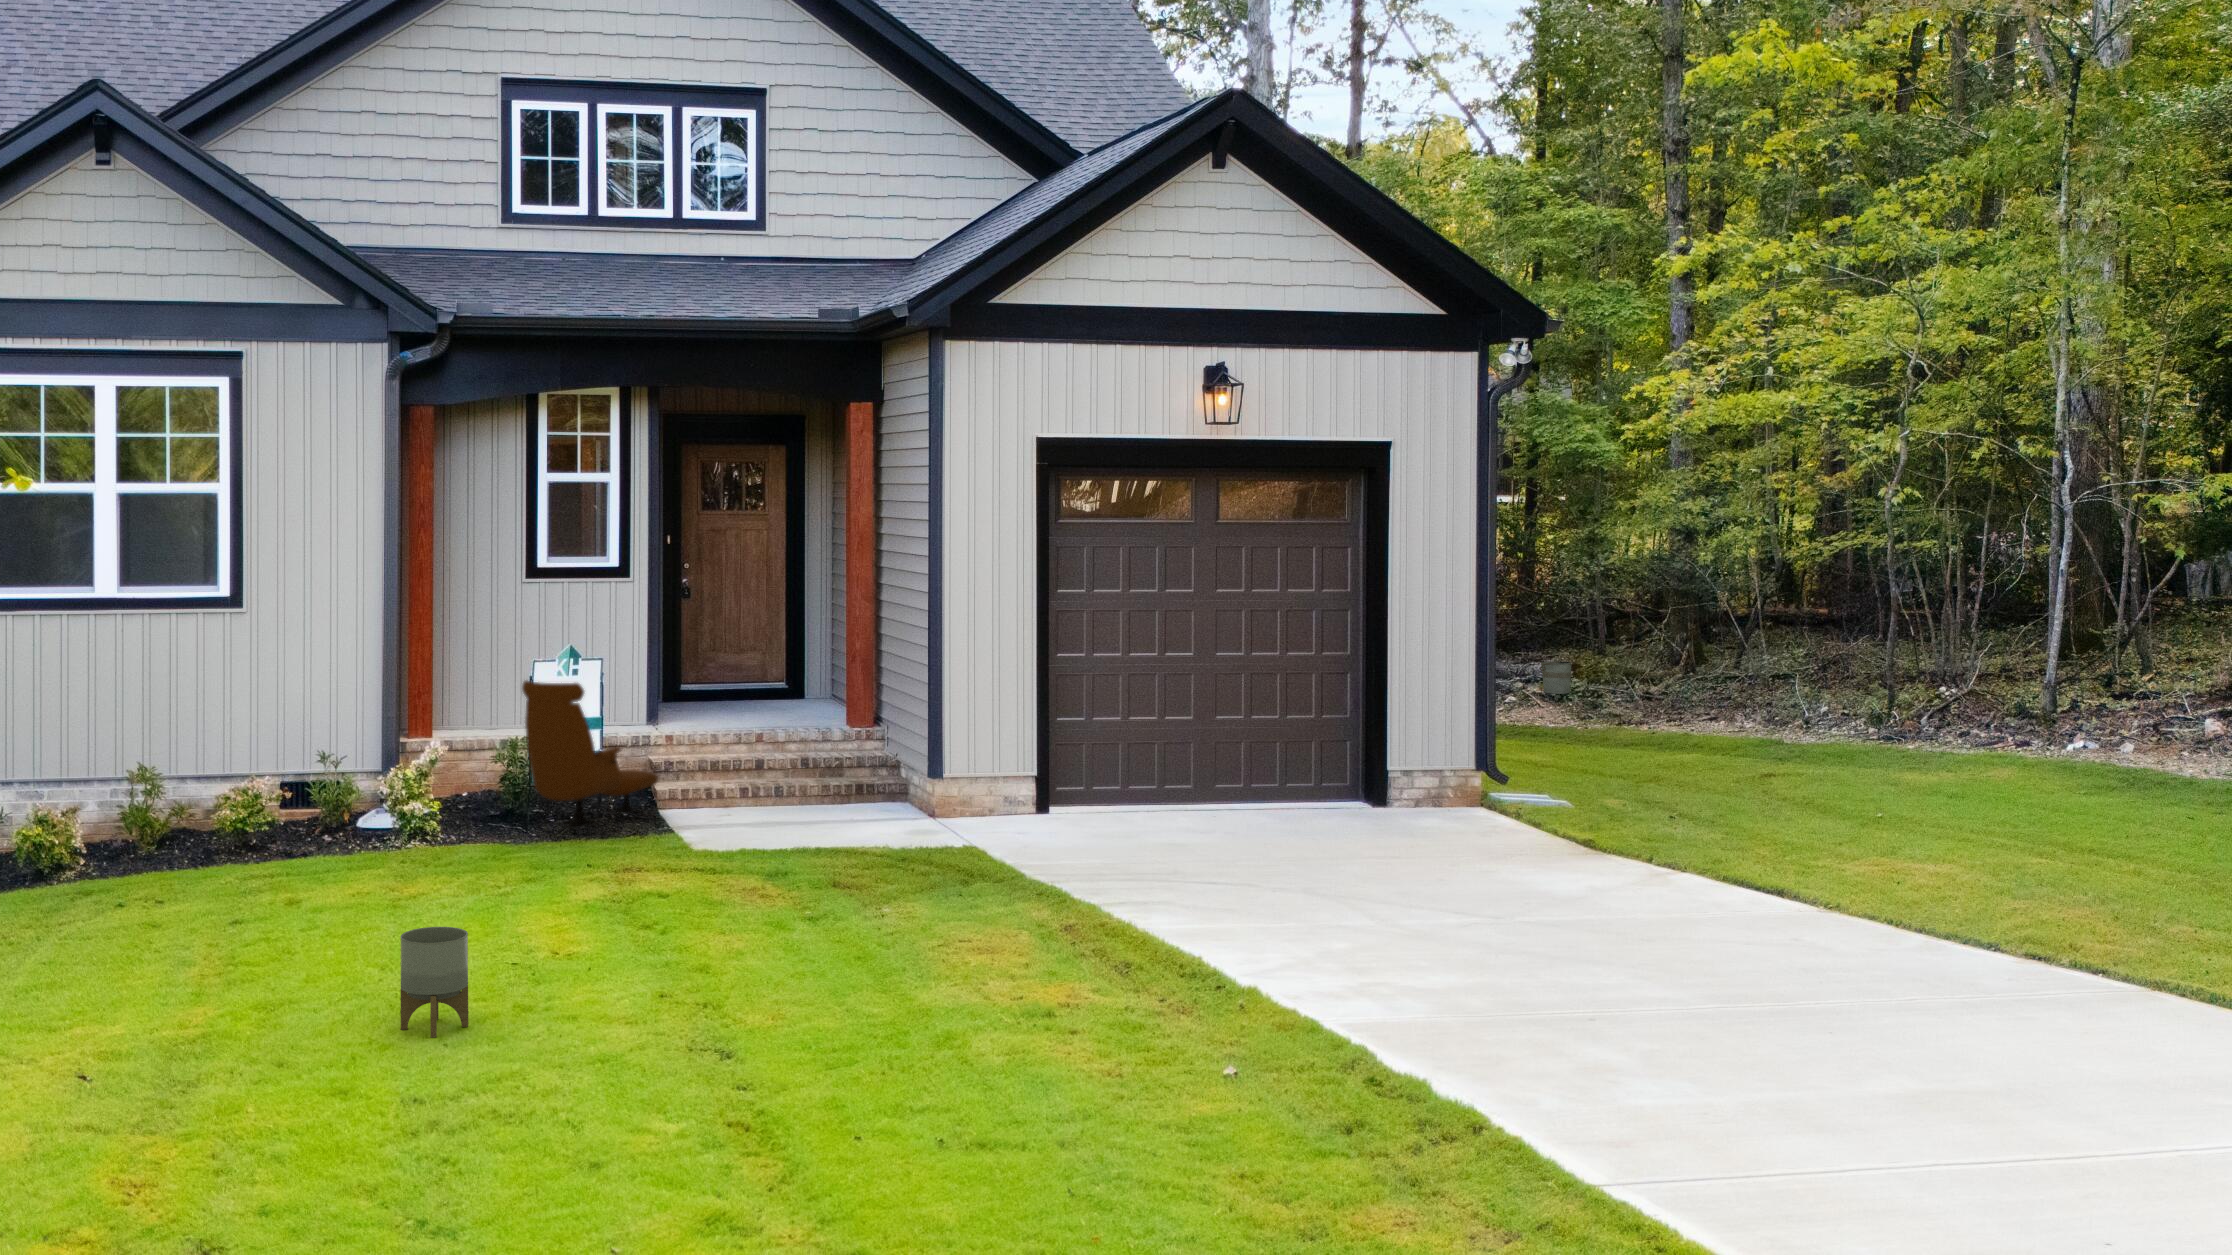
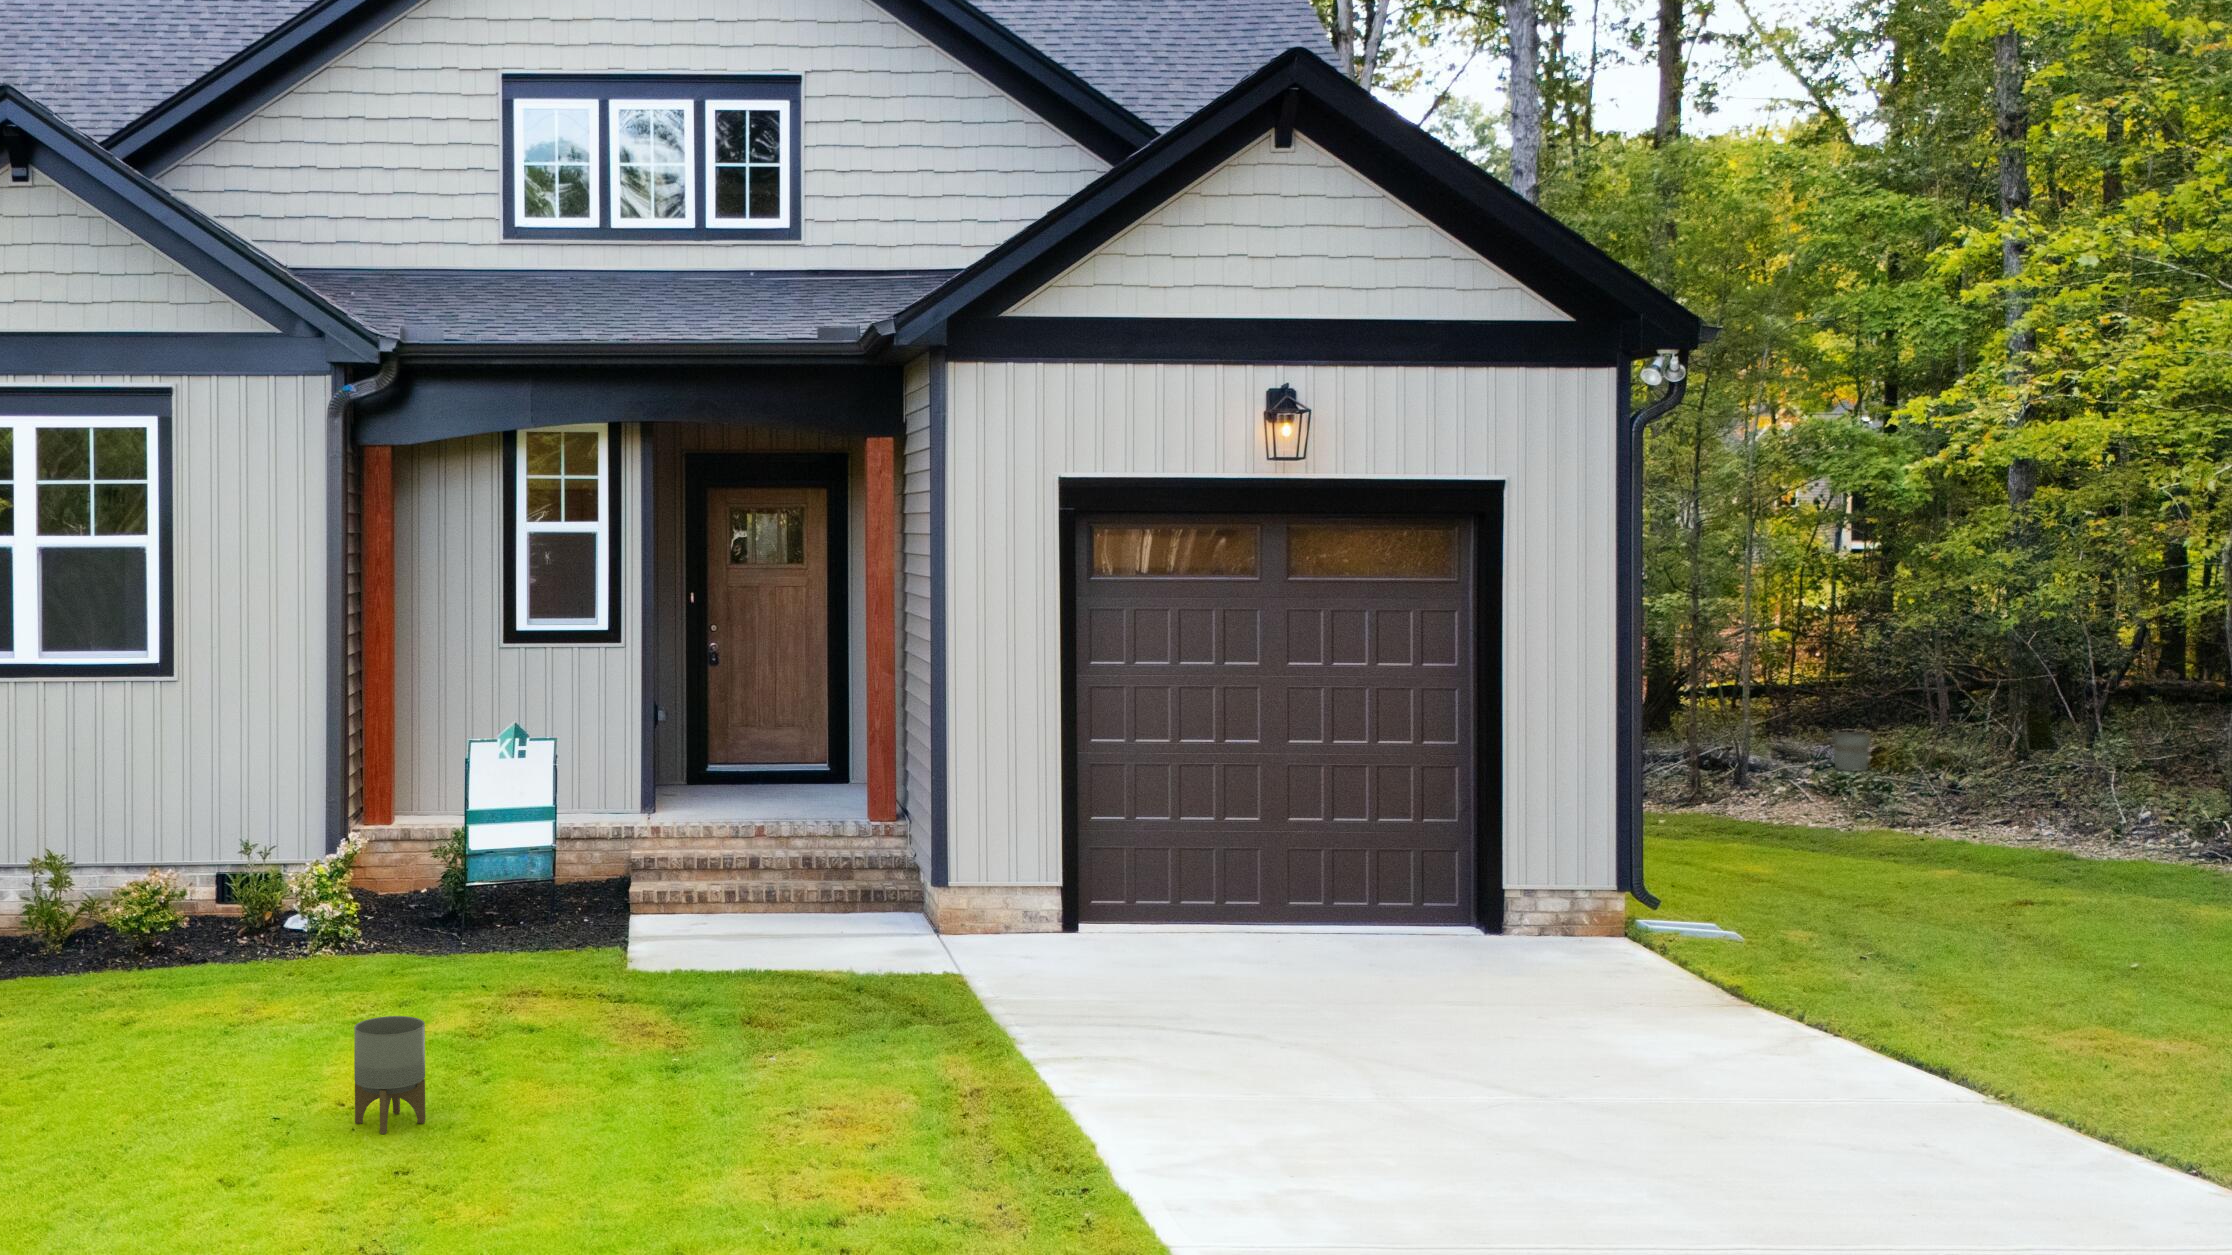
lounge chair: present [522,681,658,840] -> none [448,761,625,944]
planter: present [401,927,468,1038] -> present [354,1016,425,1134]

